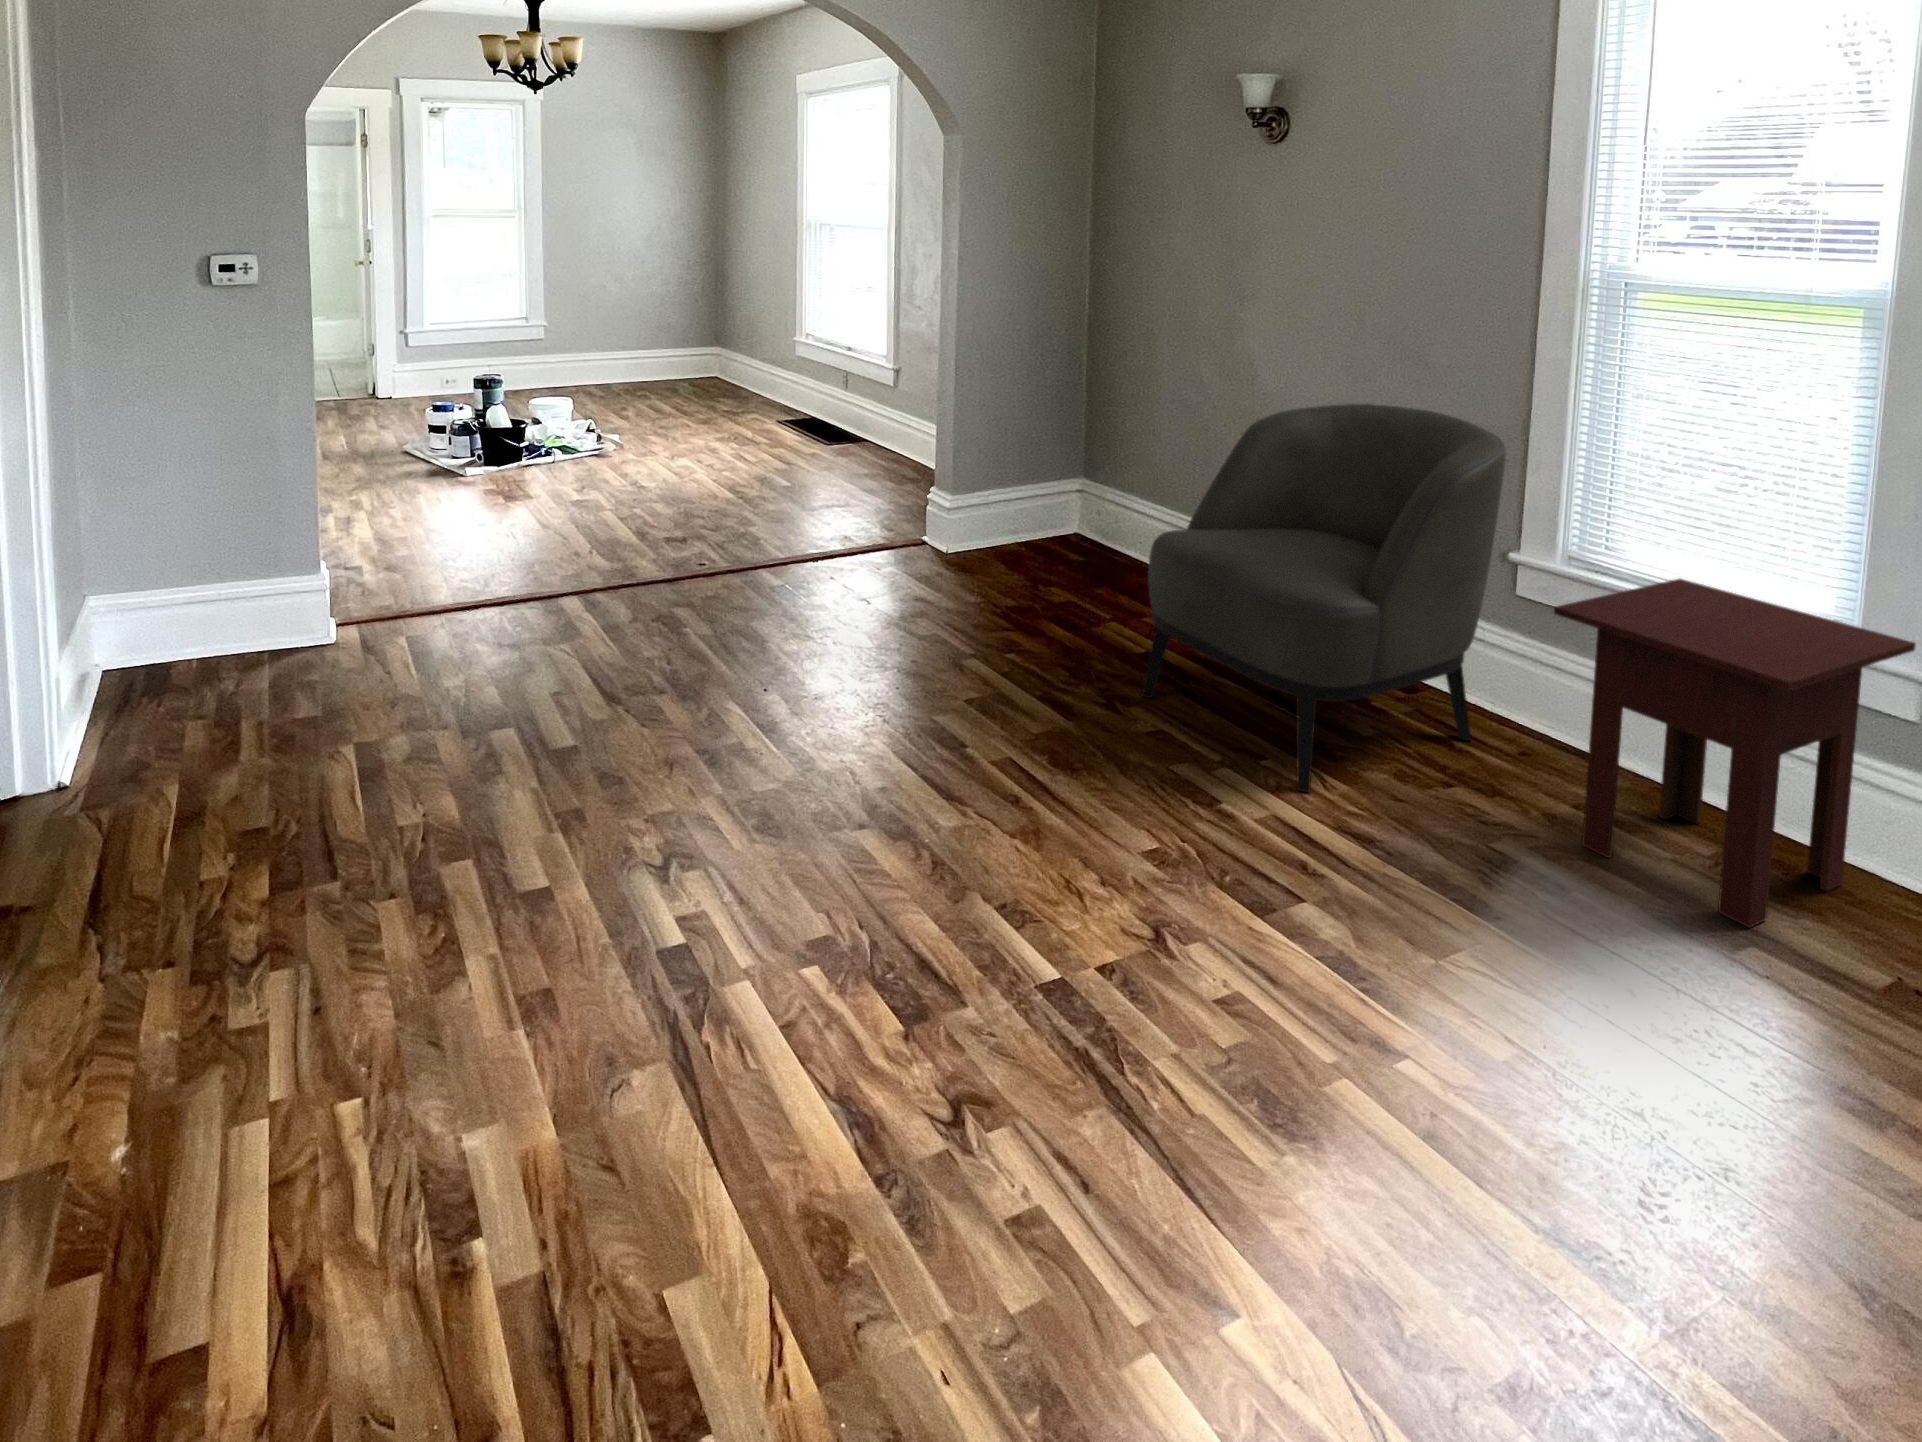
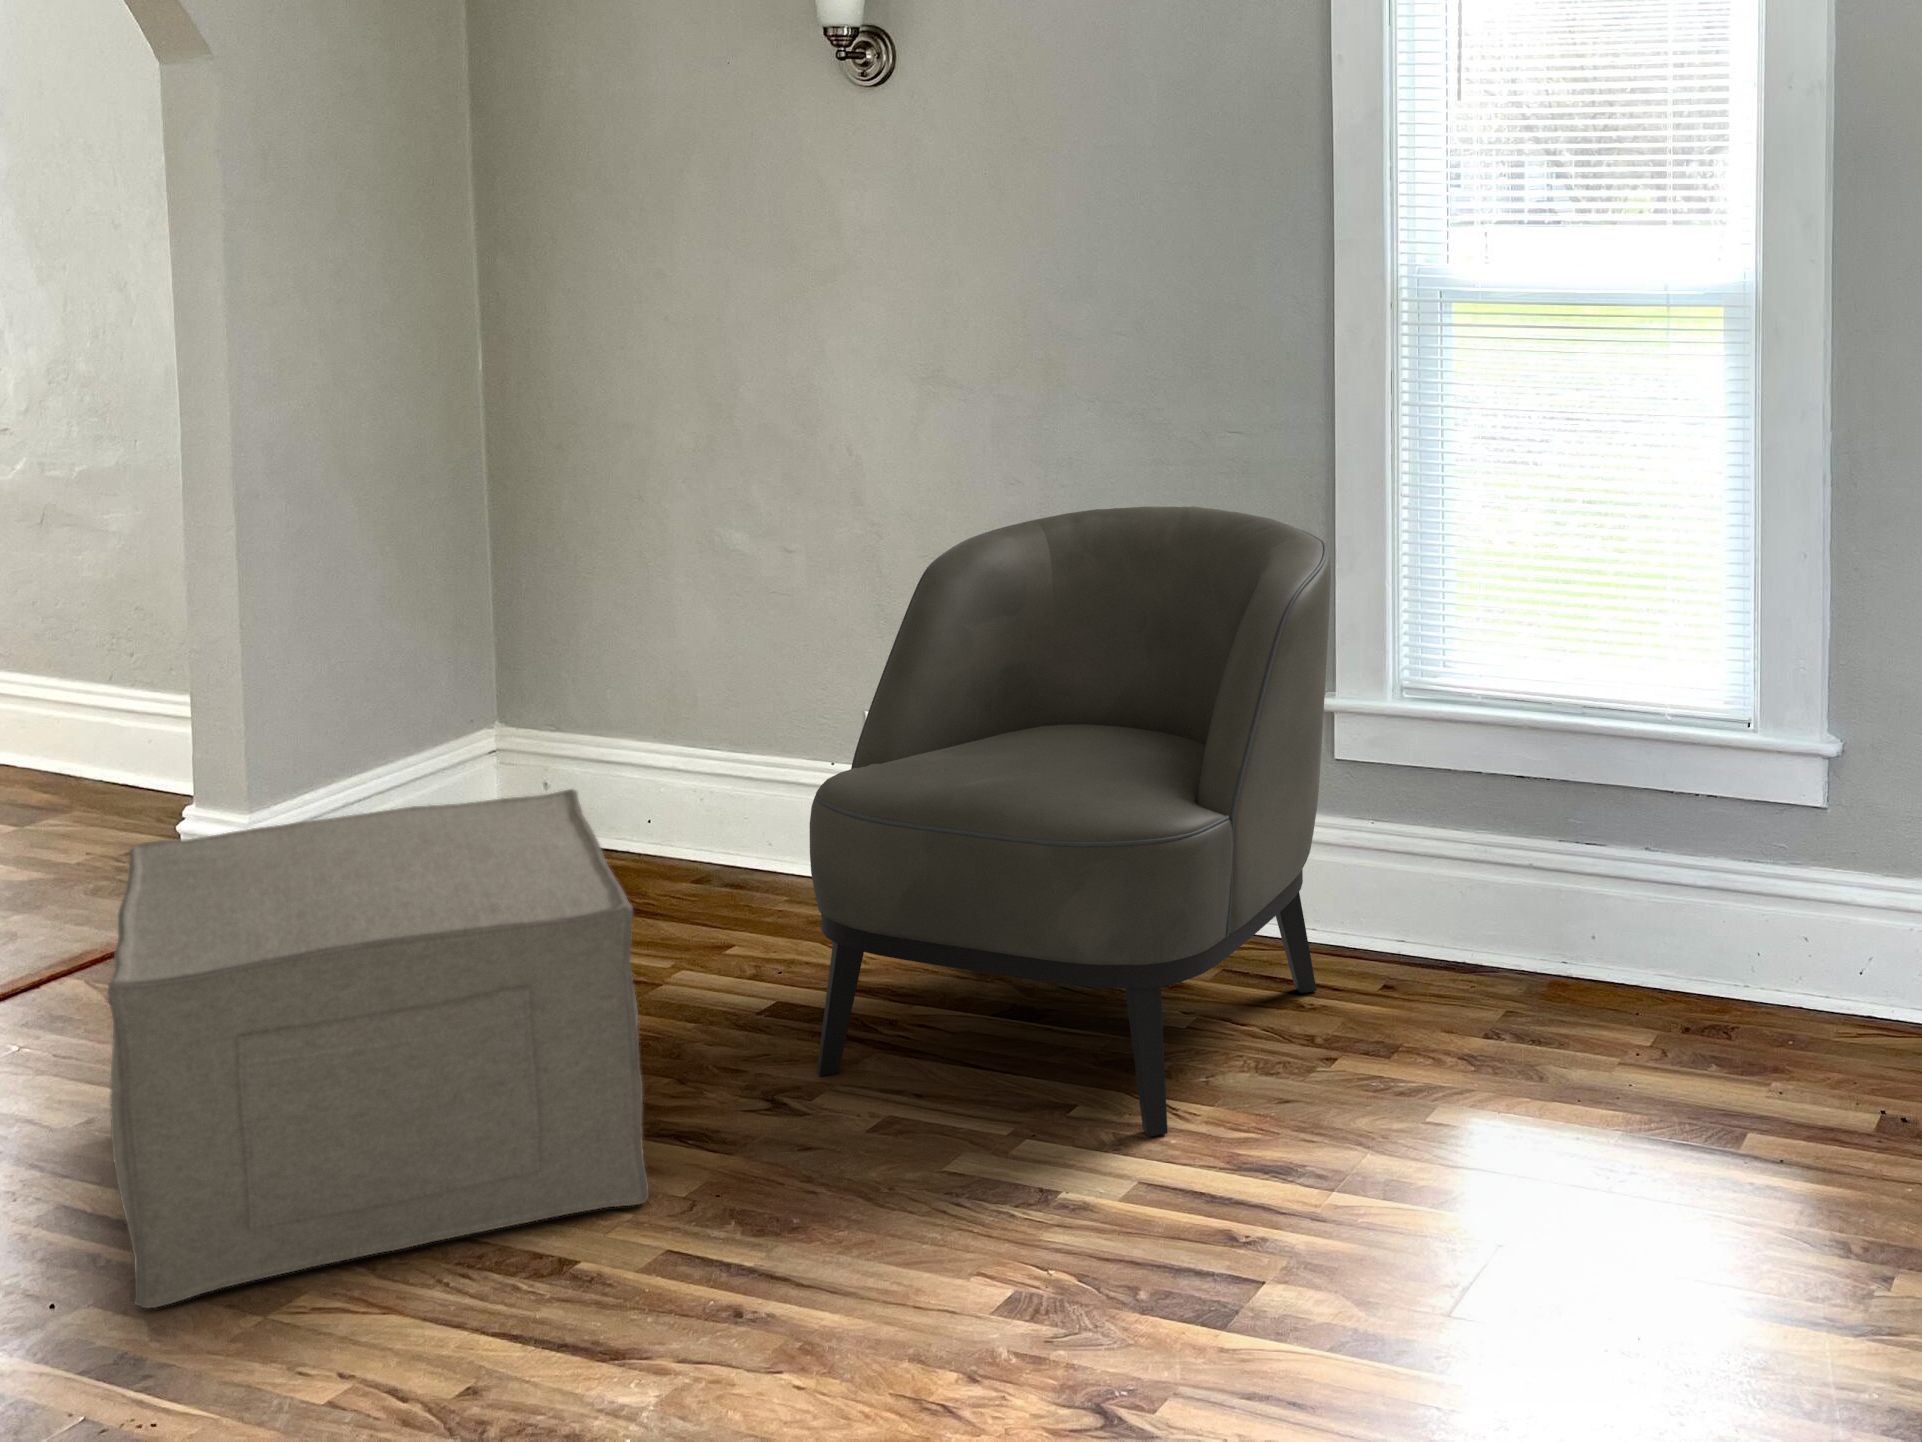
ottoman: none [782,494,1047,731] -> present [107,789,649,1308]
side table: present [1554,579,1915,928] -> none [1468,688,1827,1113]

